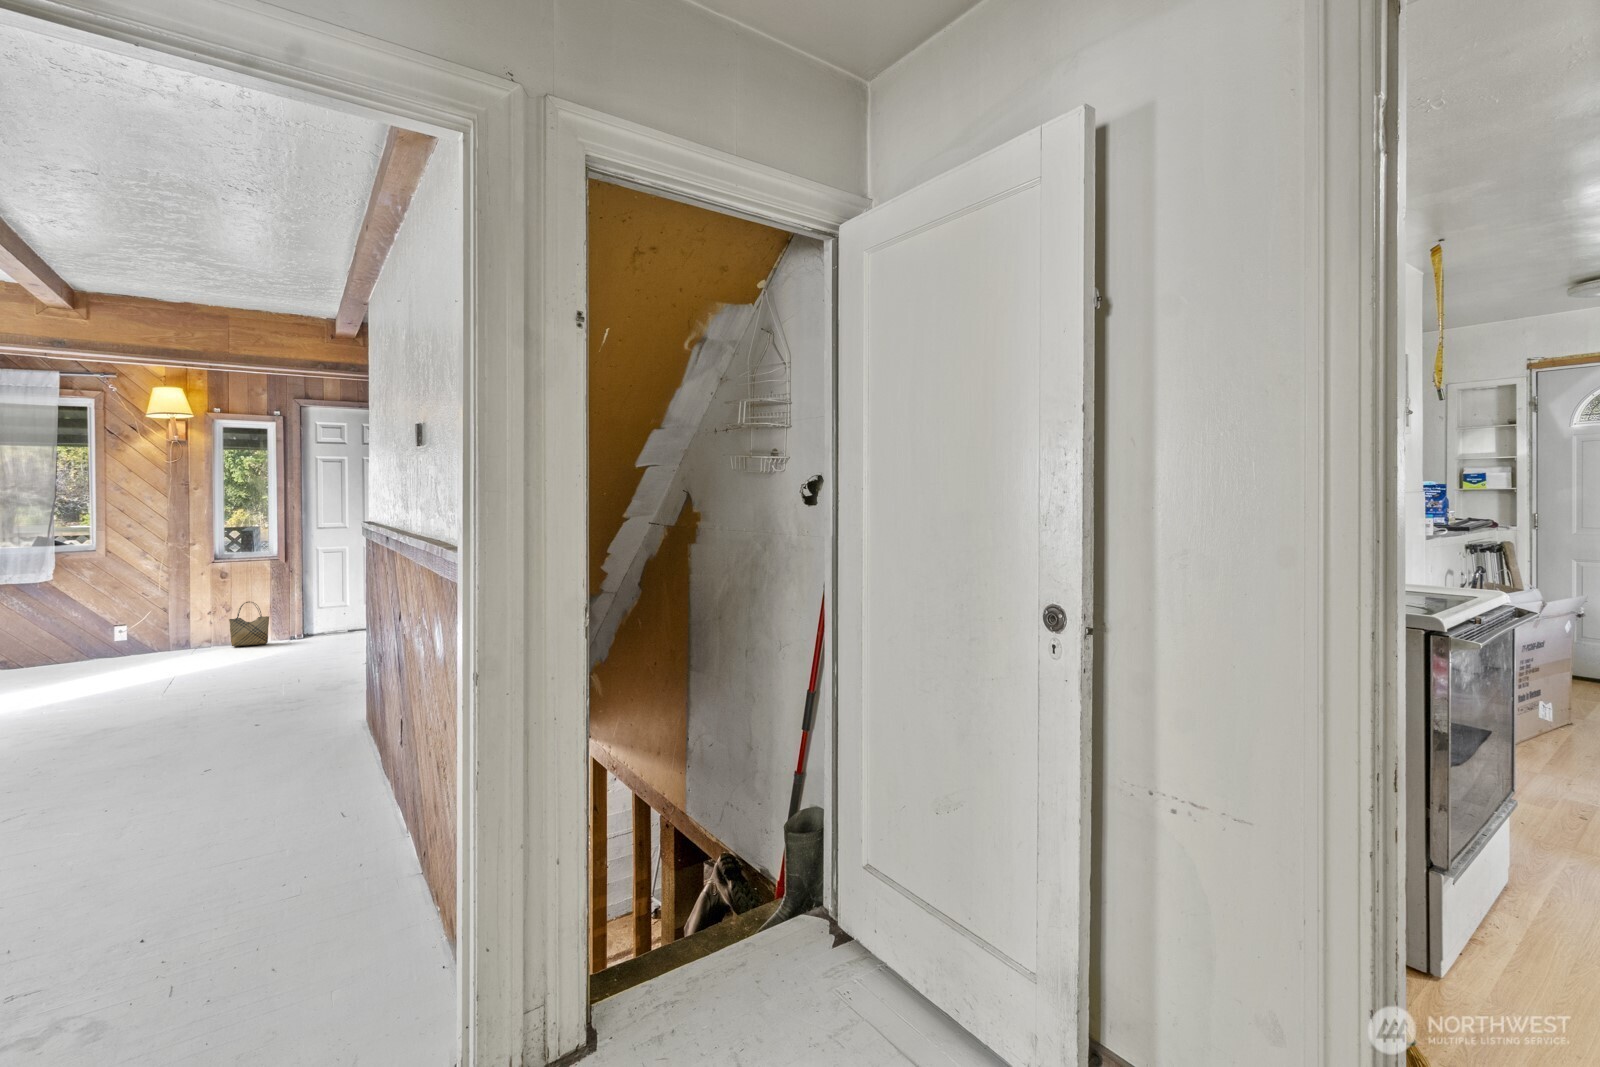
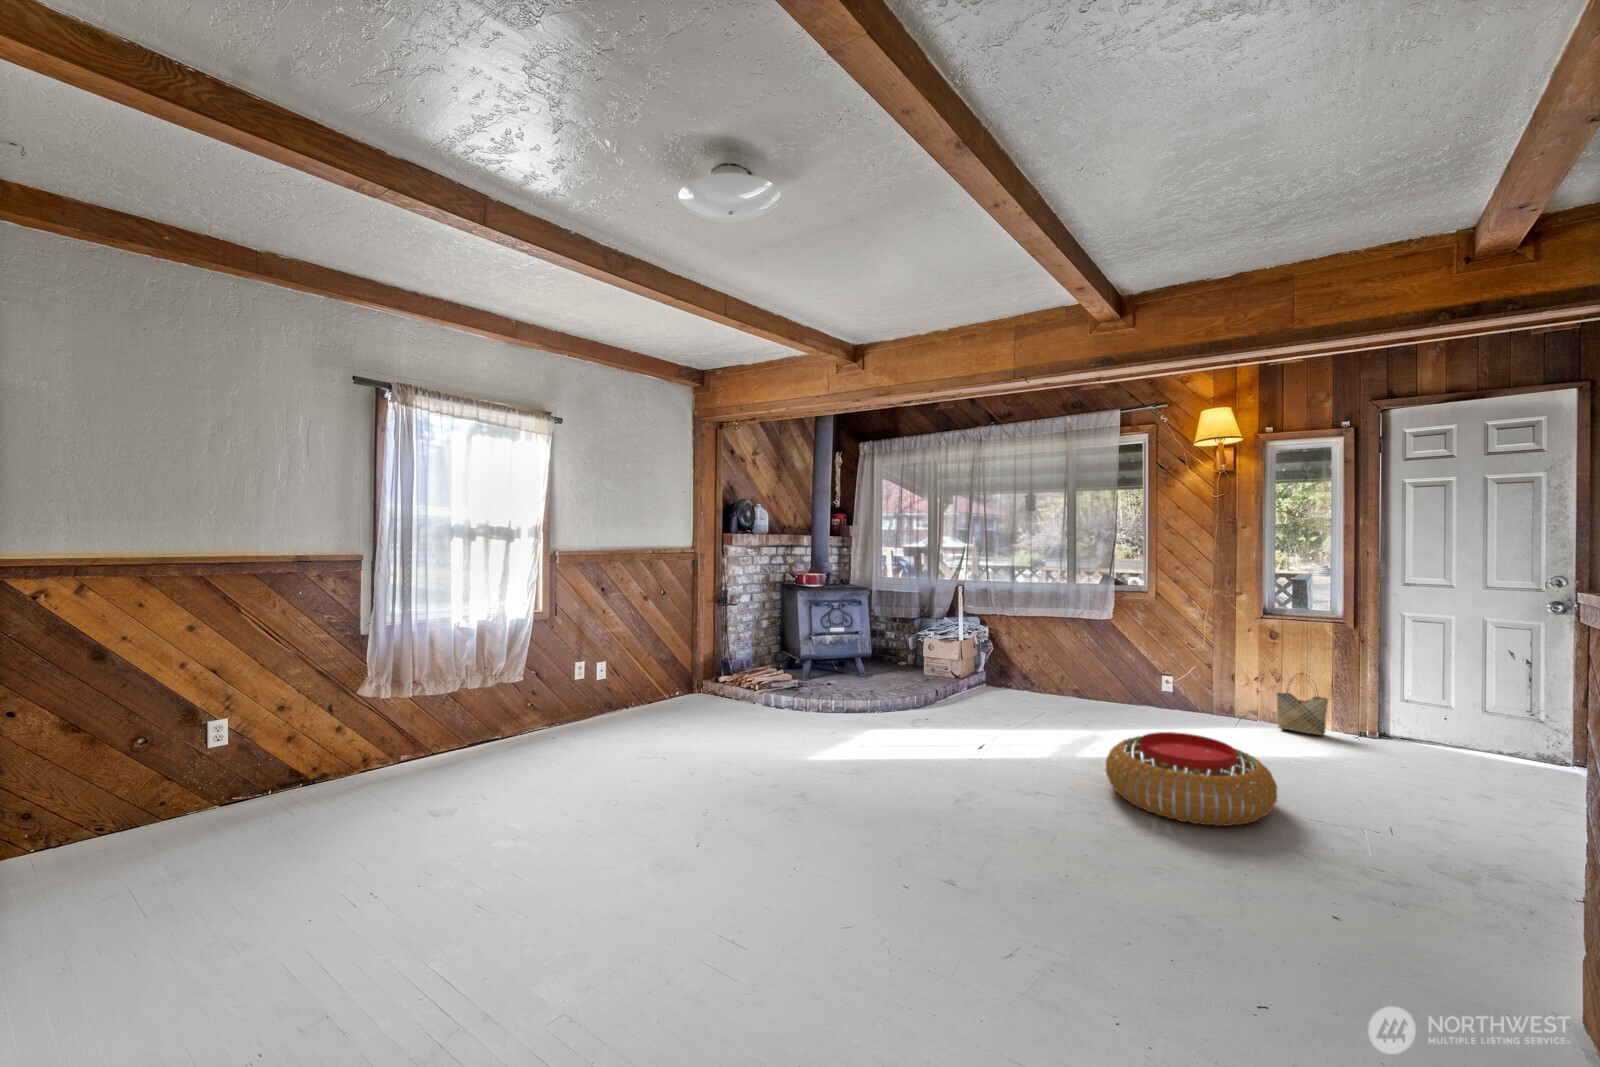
pouf: none [89,646,246,707] -> present [1106,732,1277,826]

